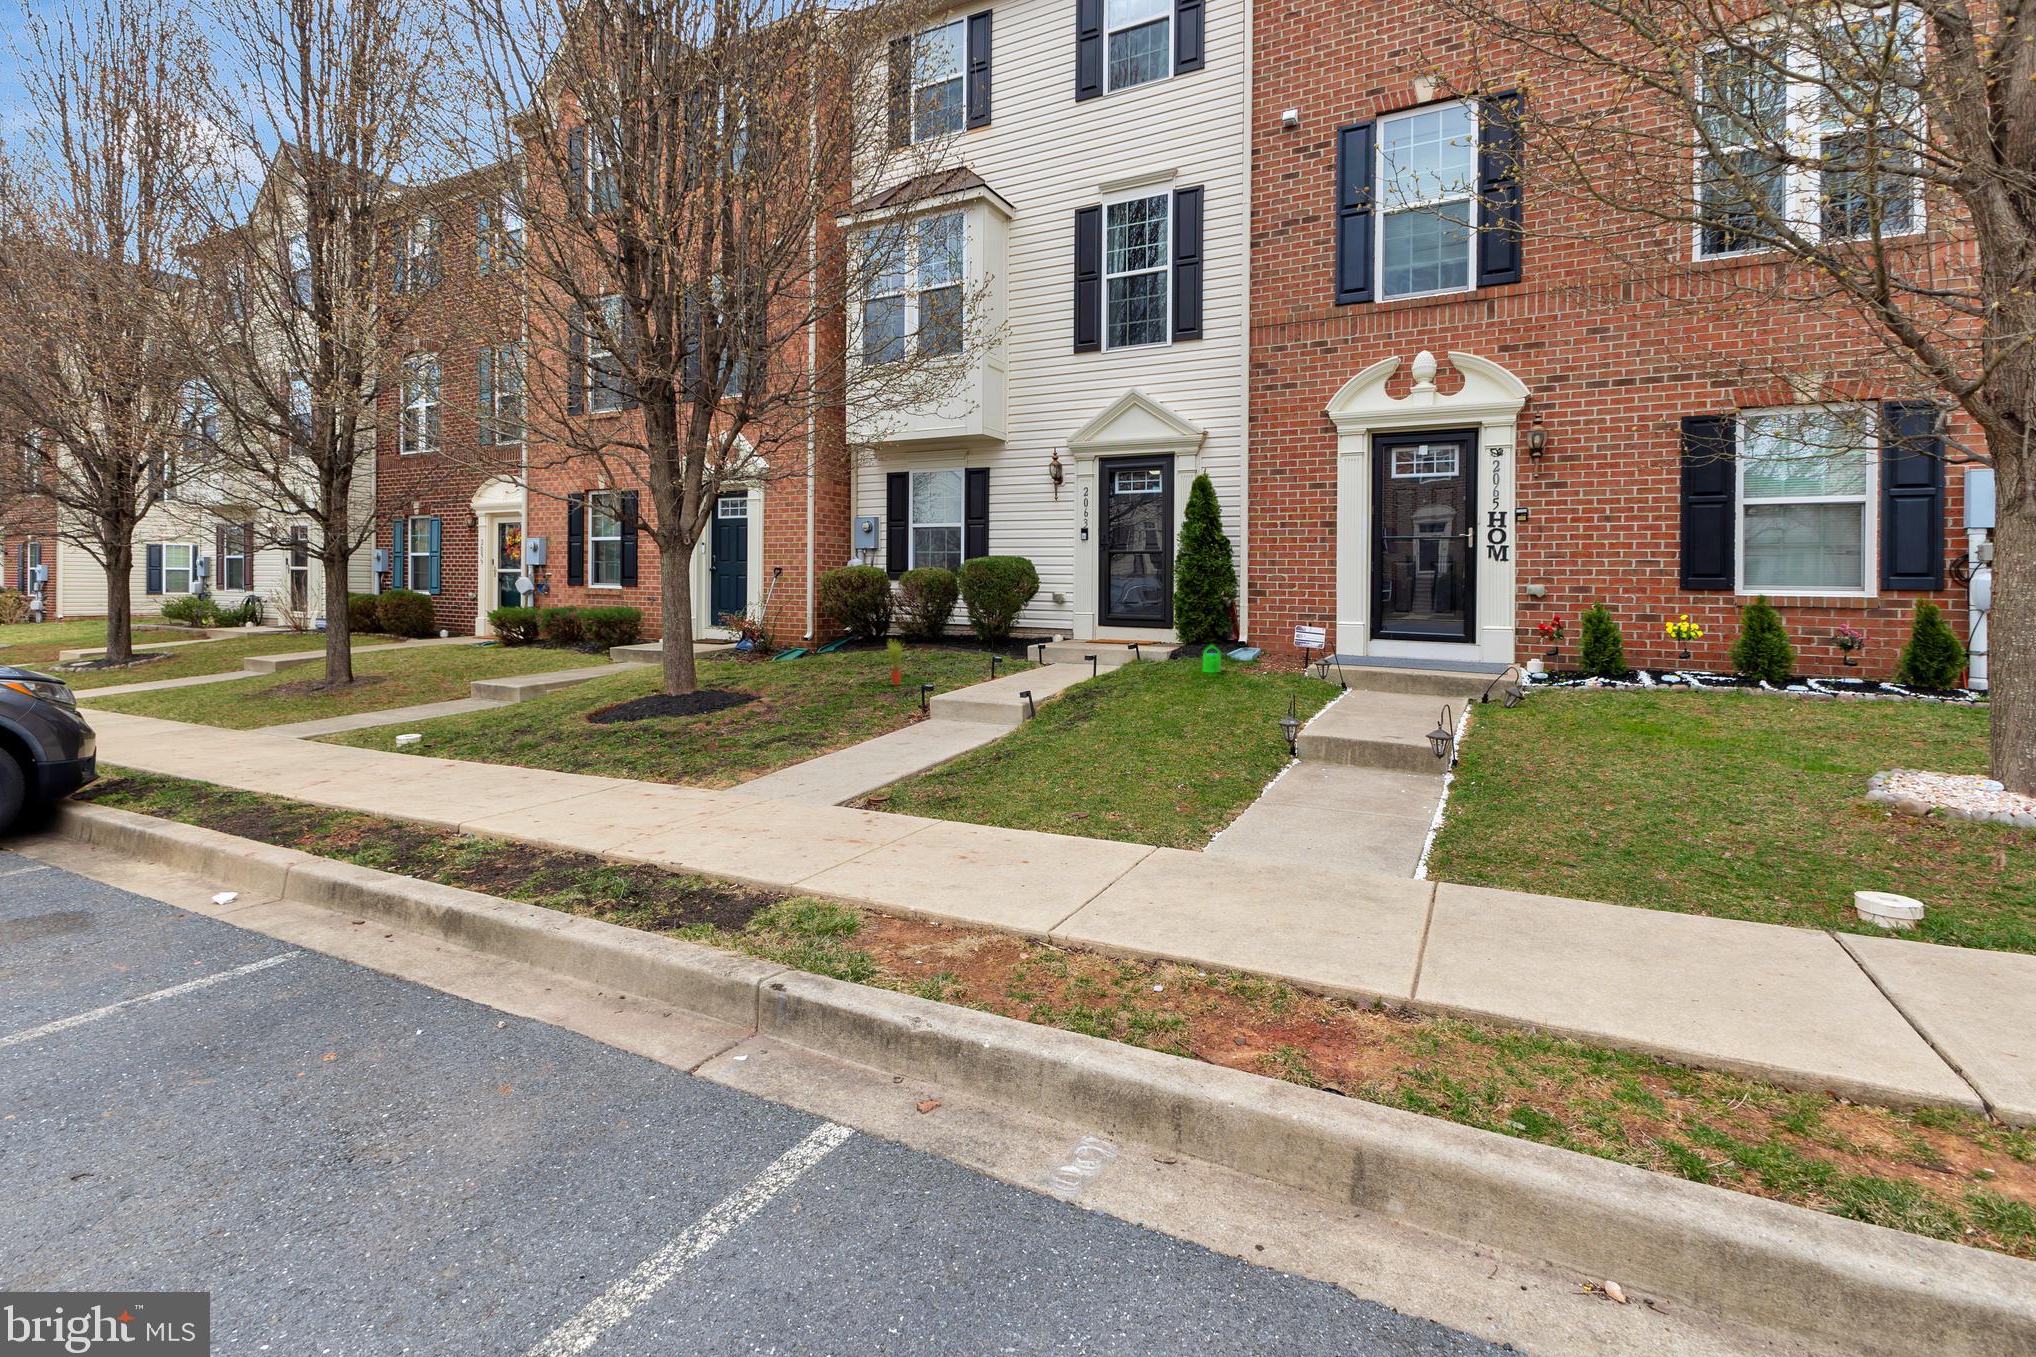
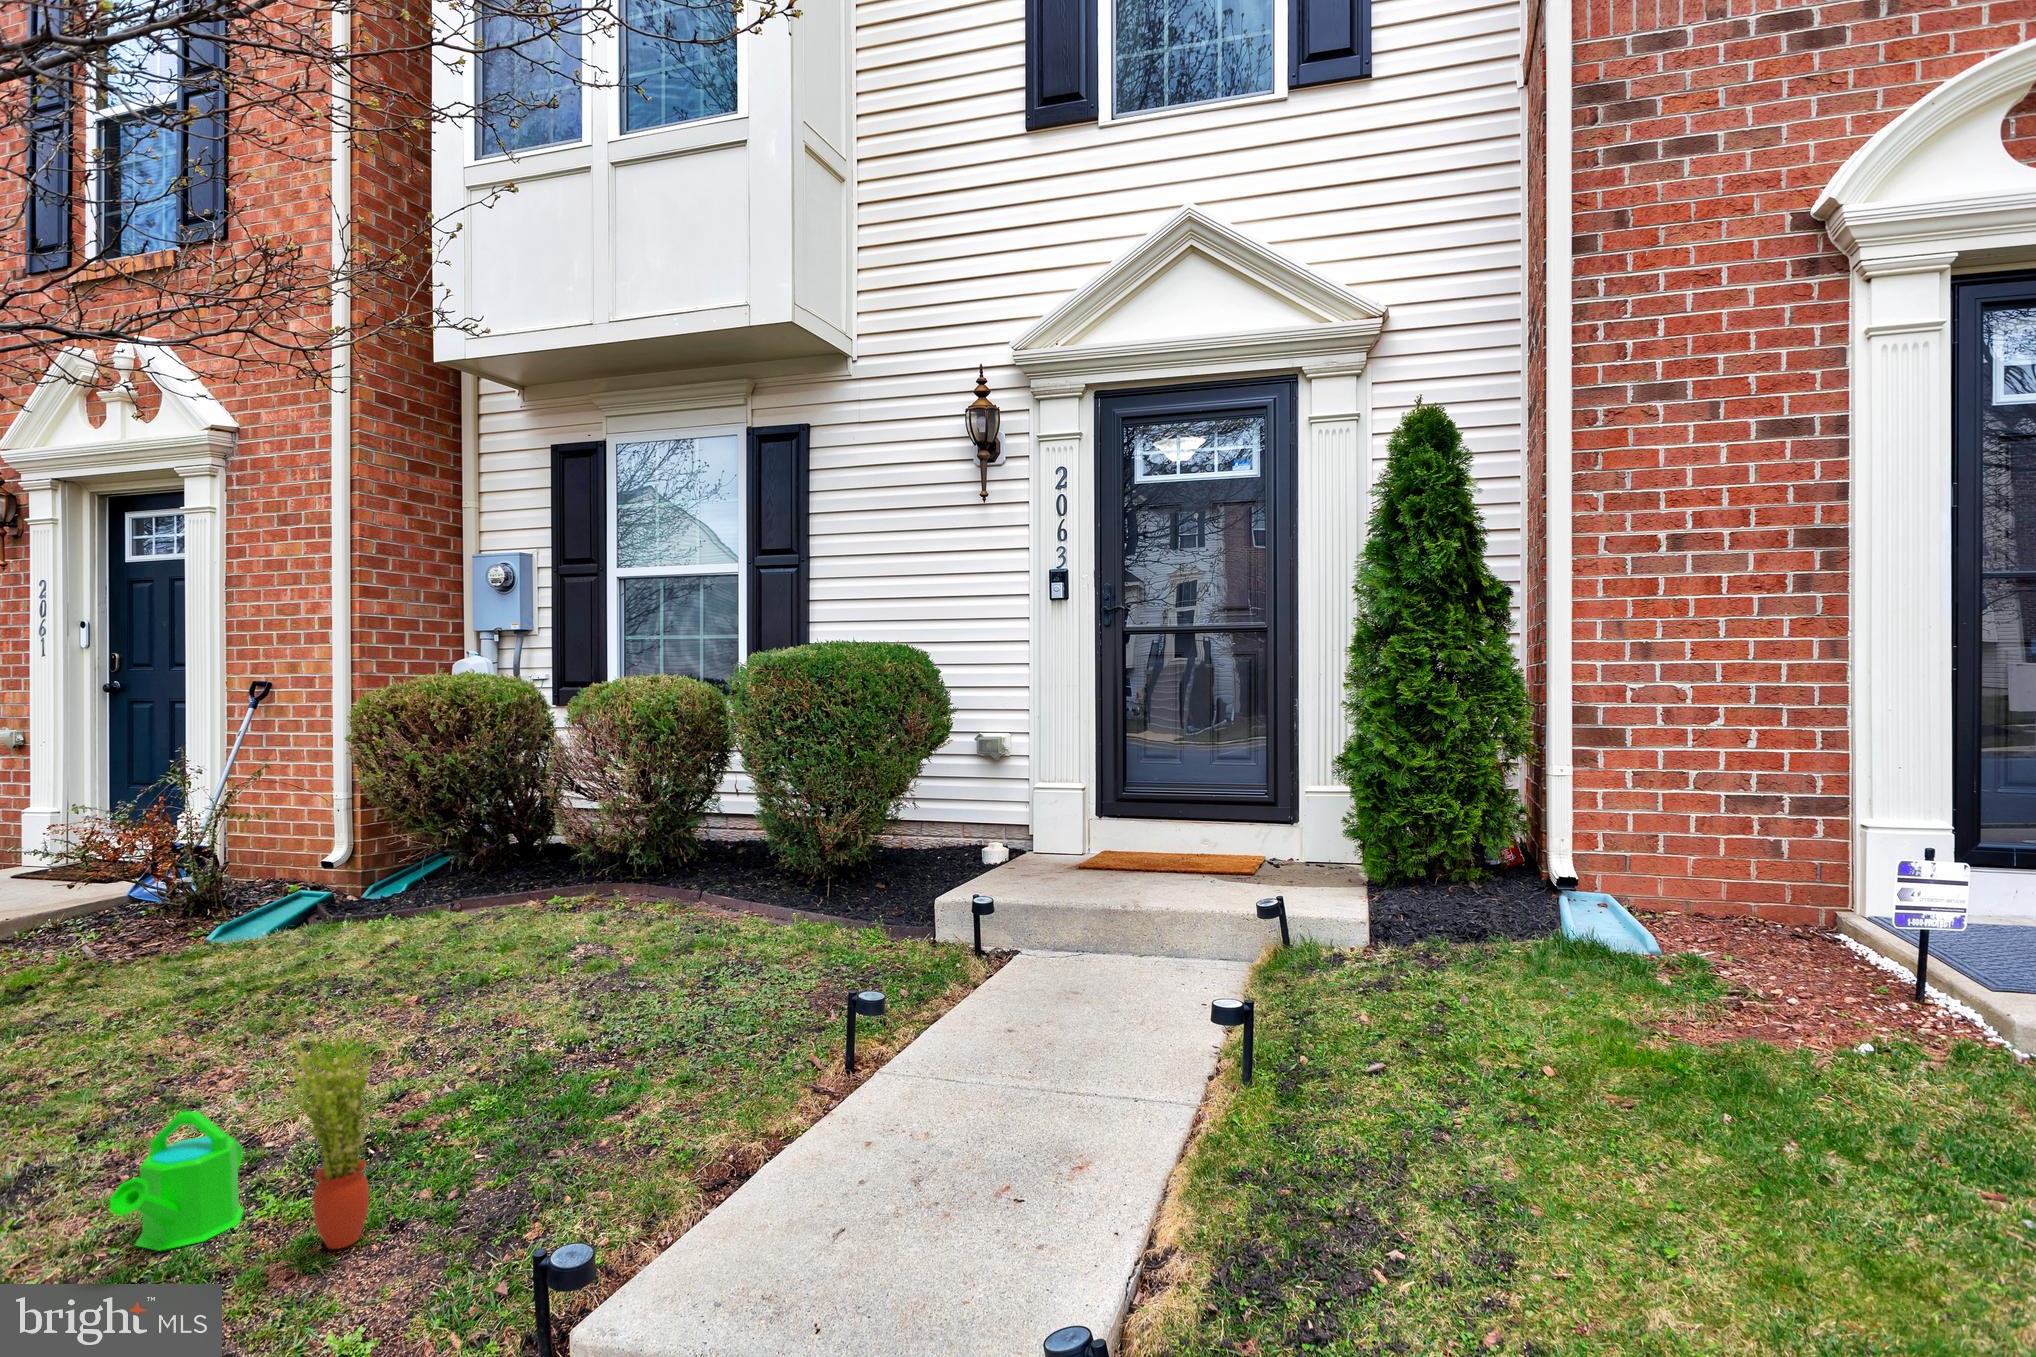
watering can: present [1202,645,1221,673] -> present [110,1111,244,1251]

